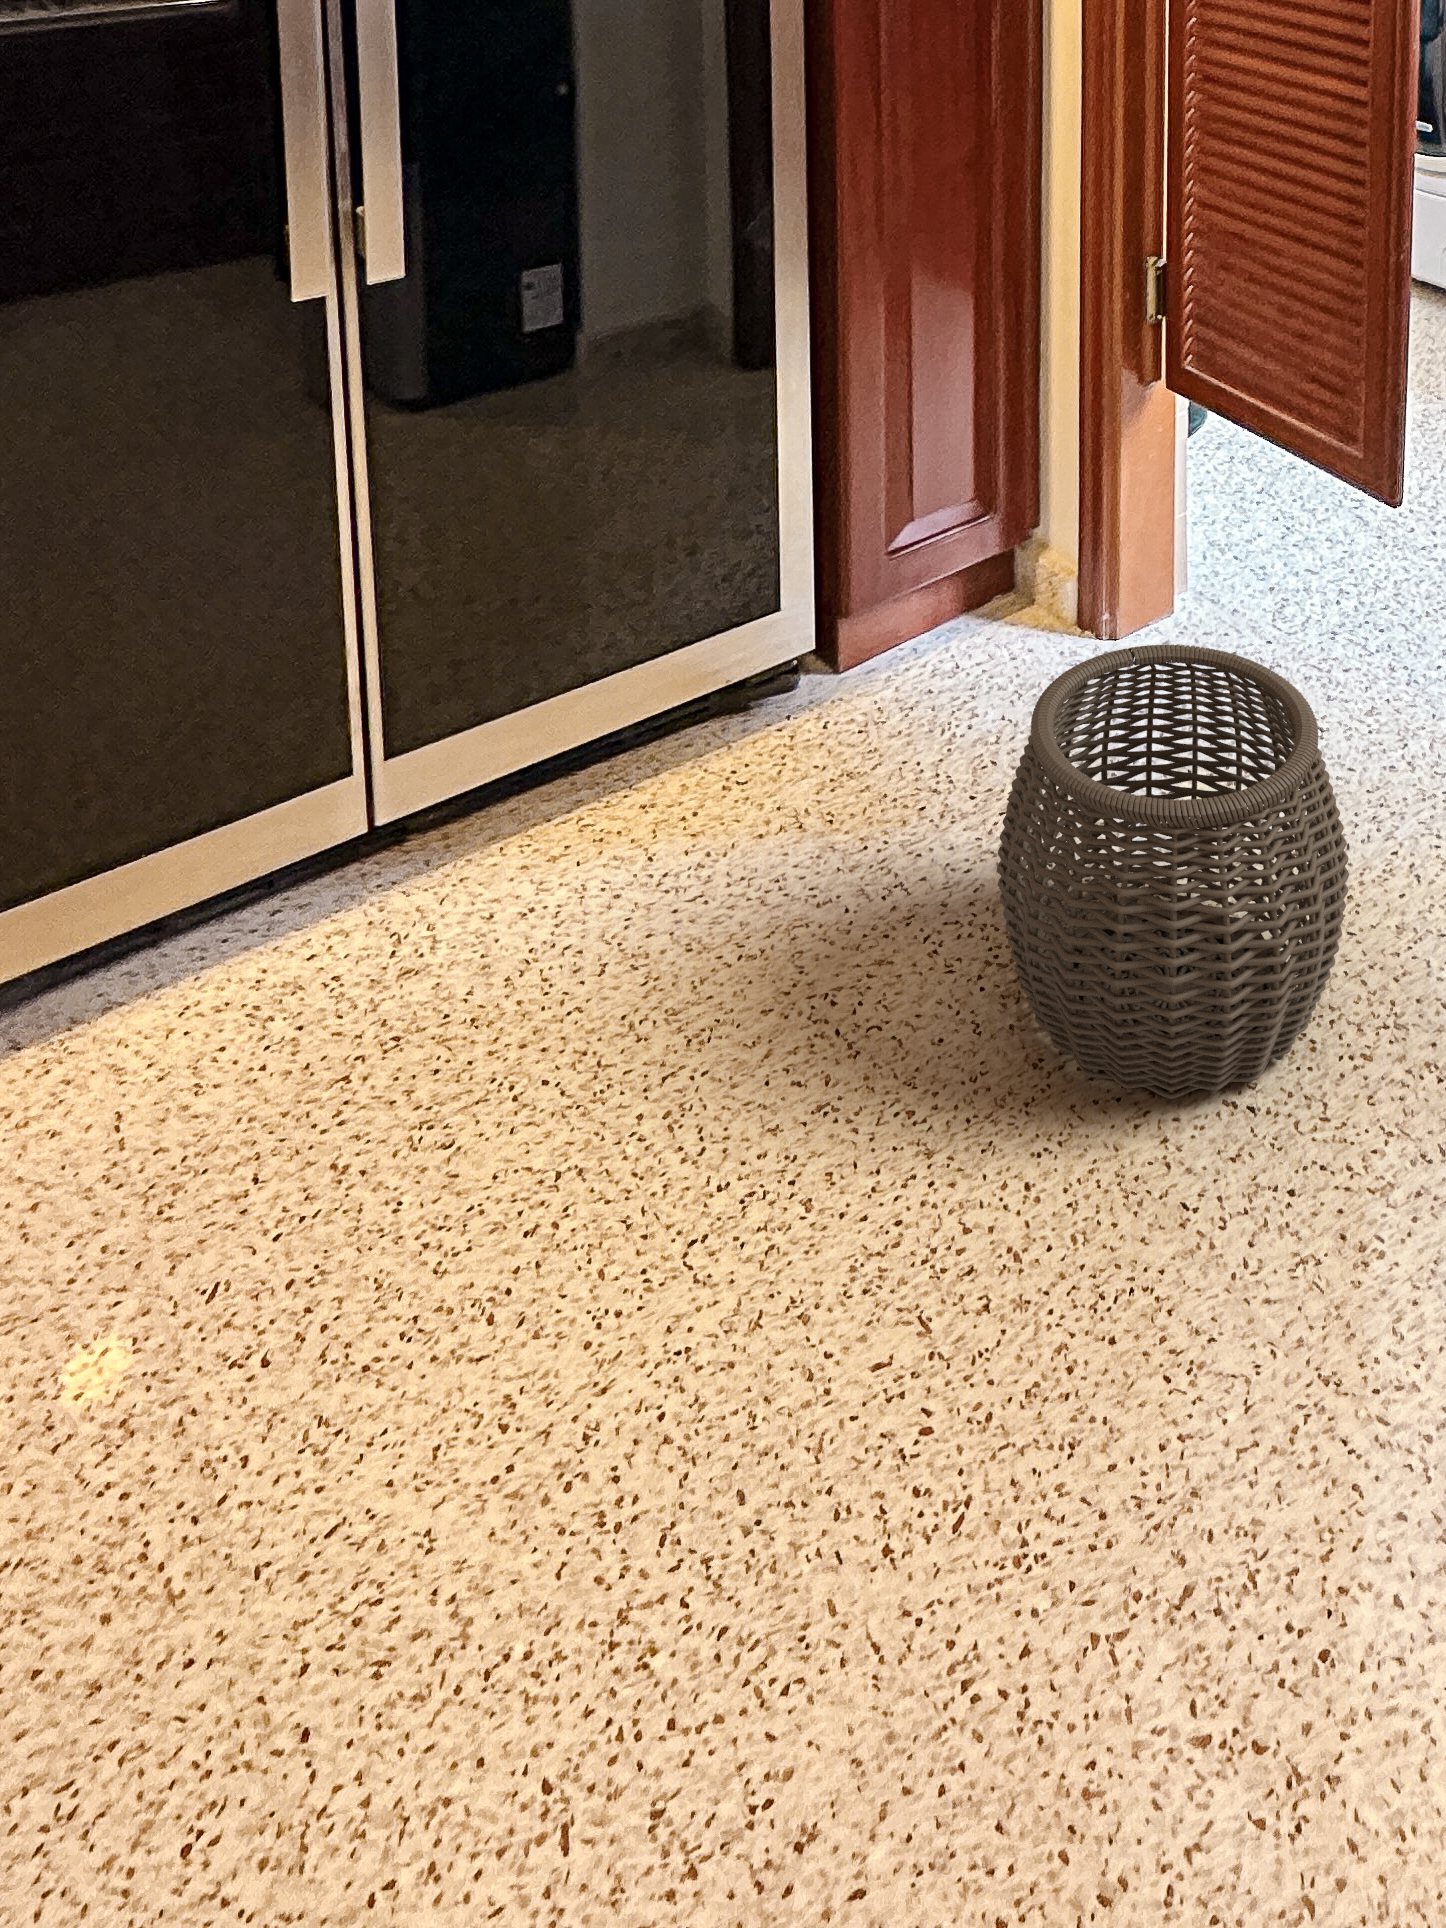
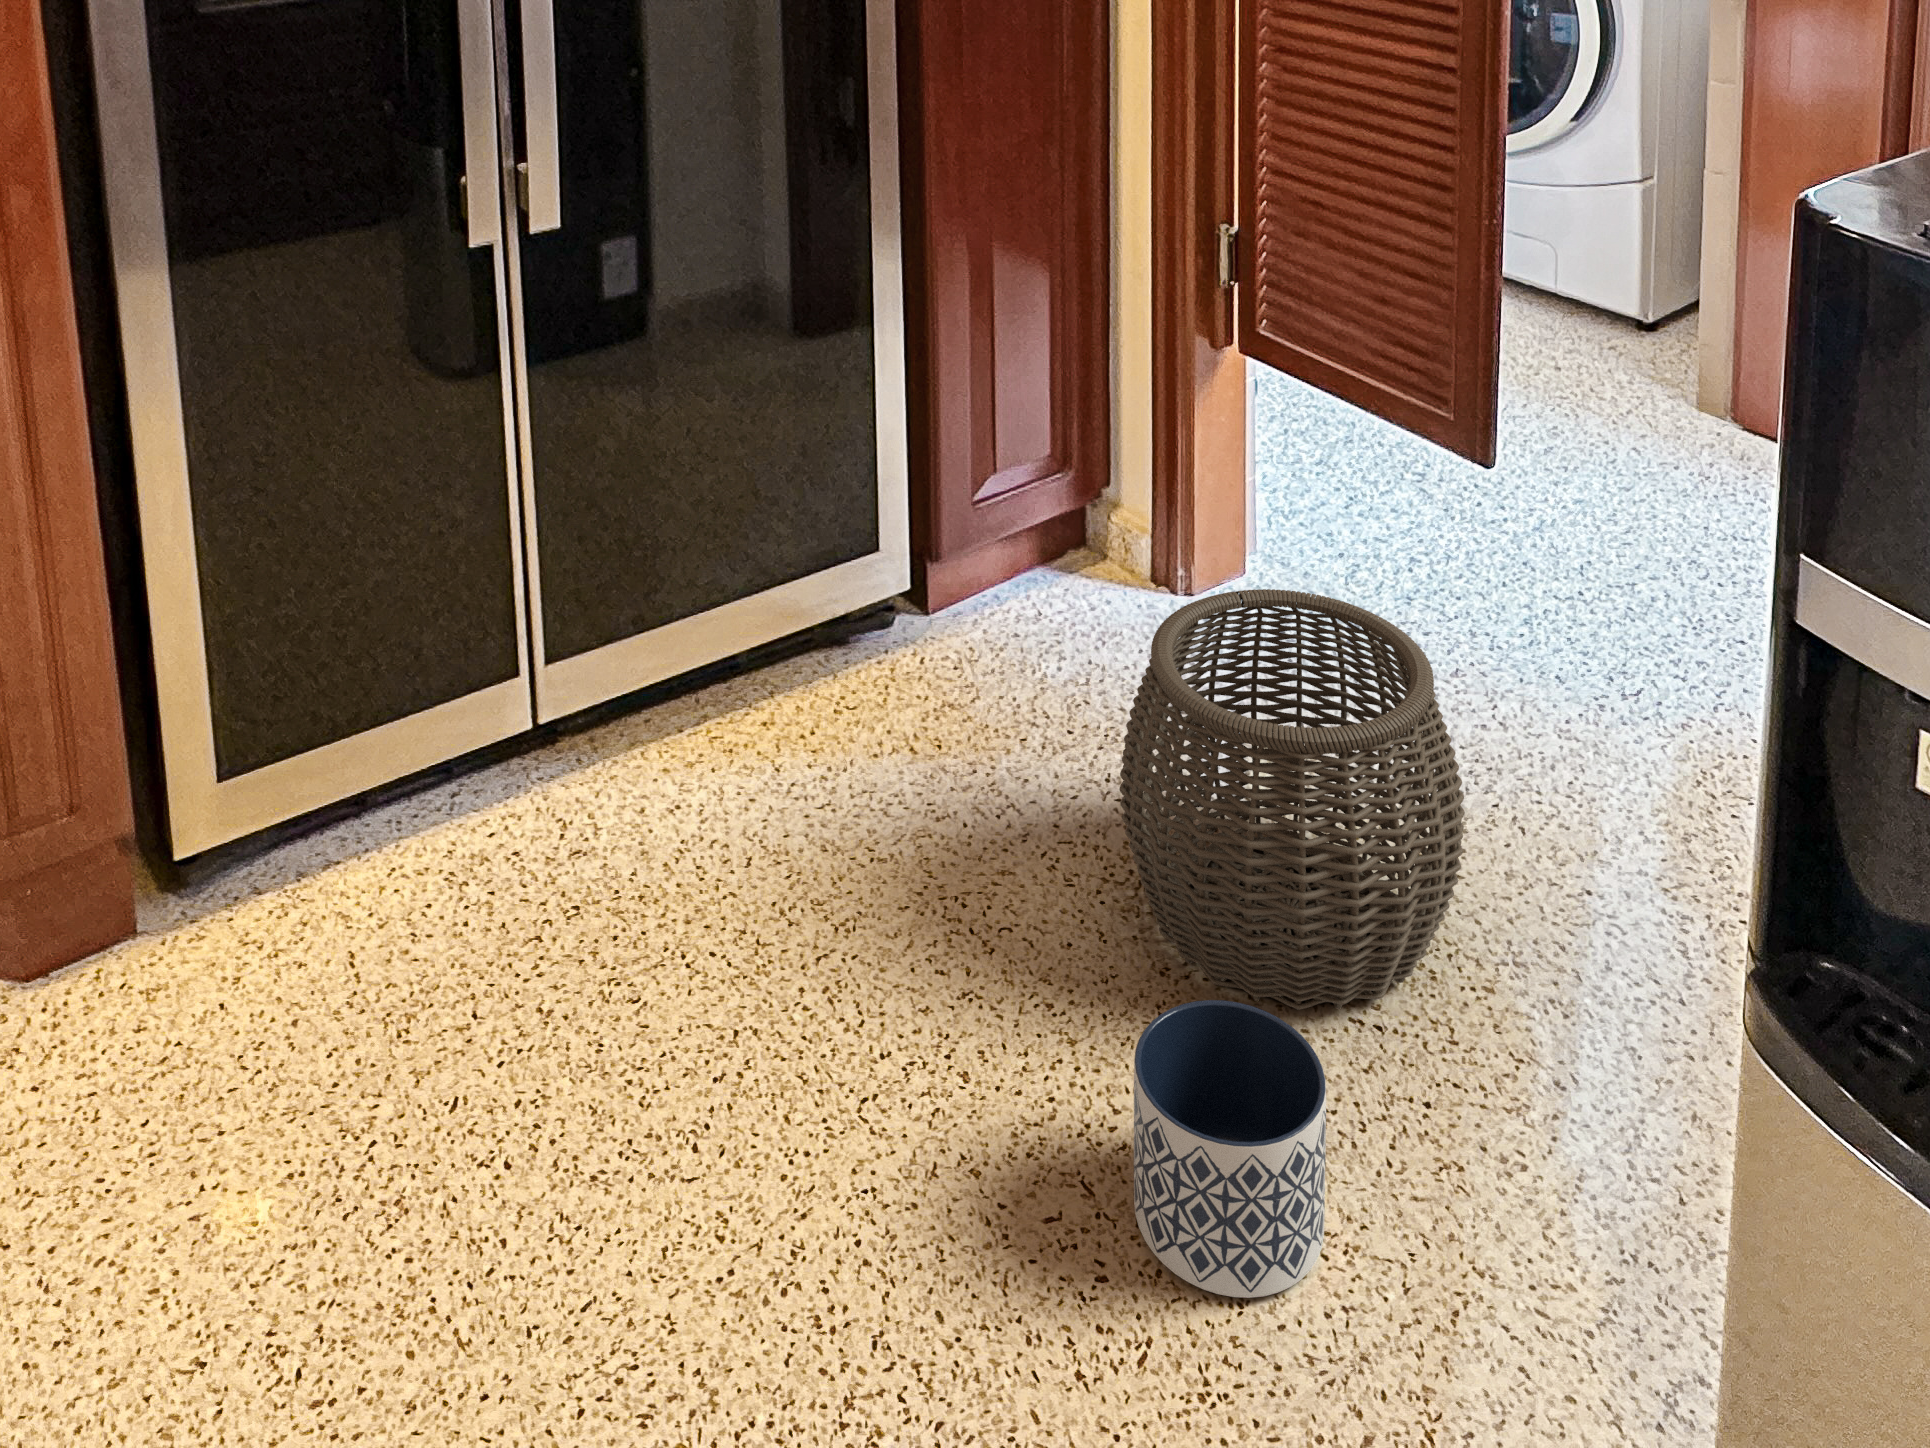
planter: none [972,1108,1174,1445] -> present [1134,1000,1326,1298]

